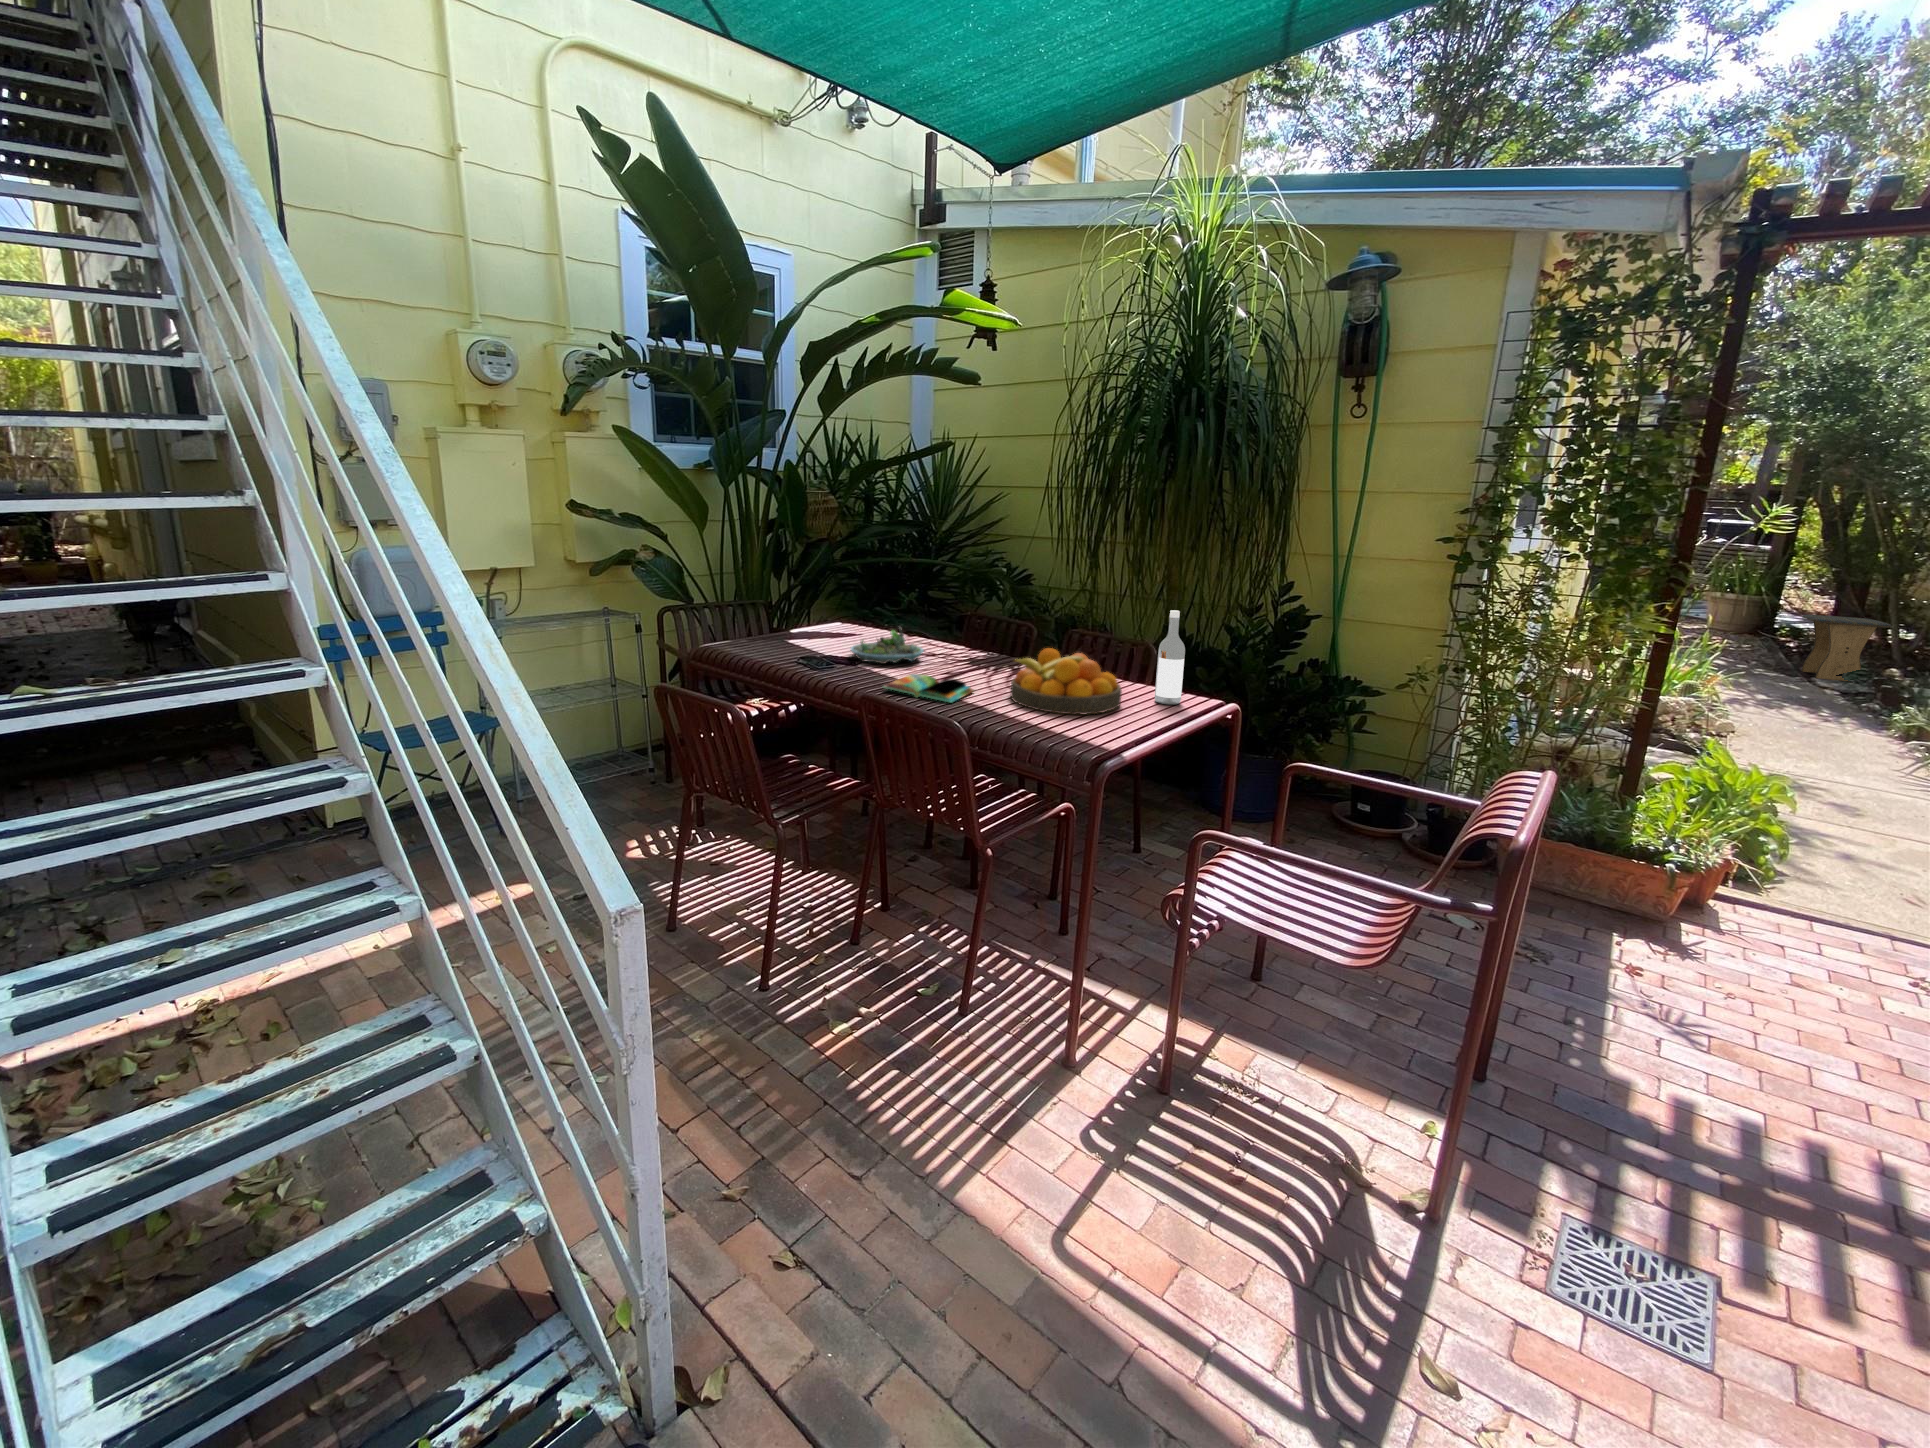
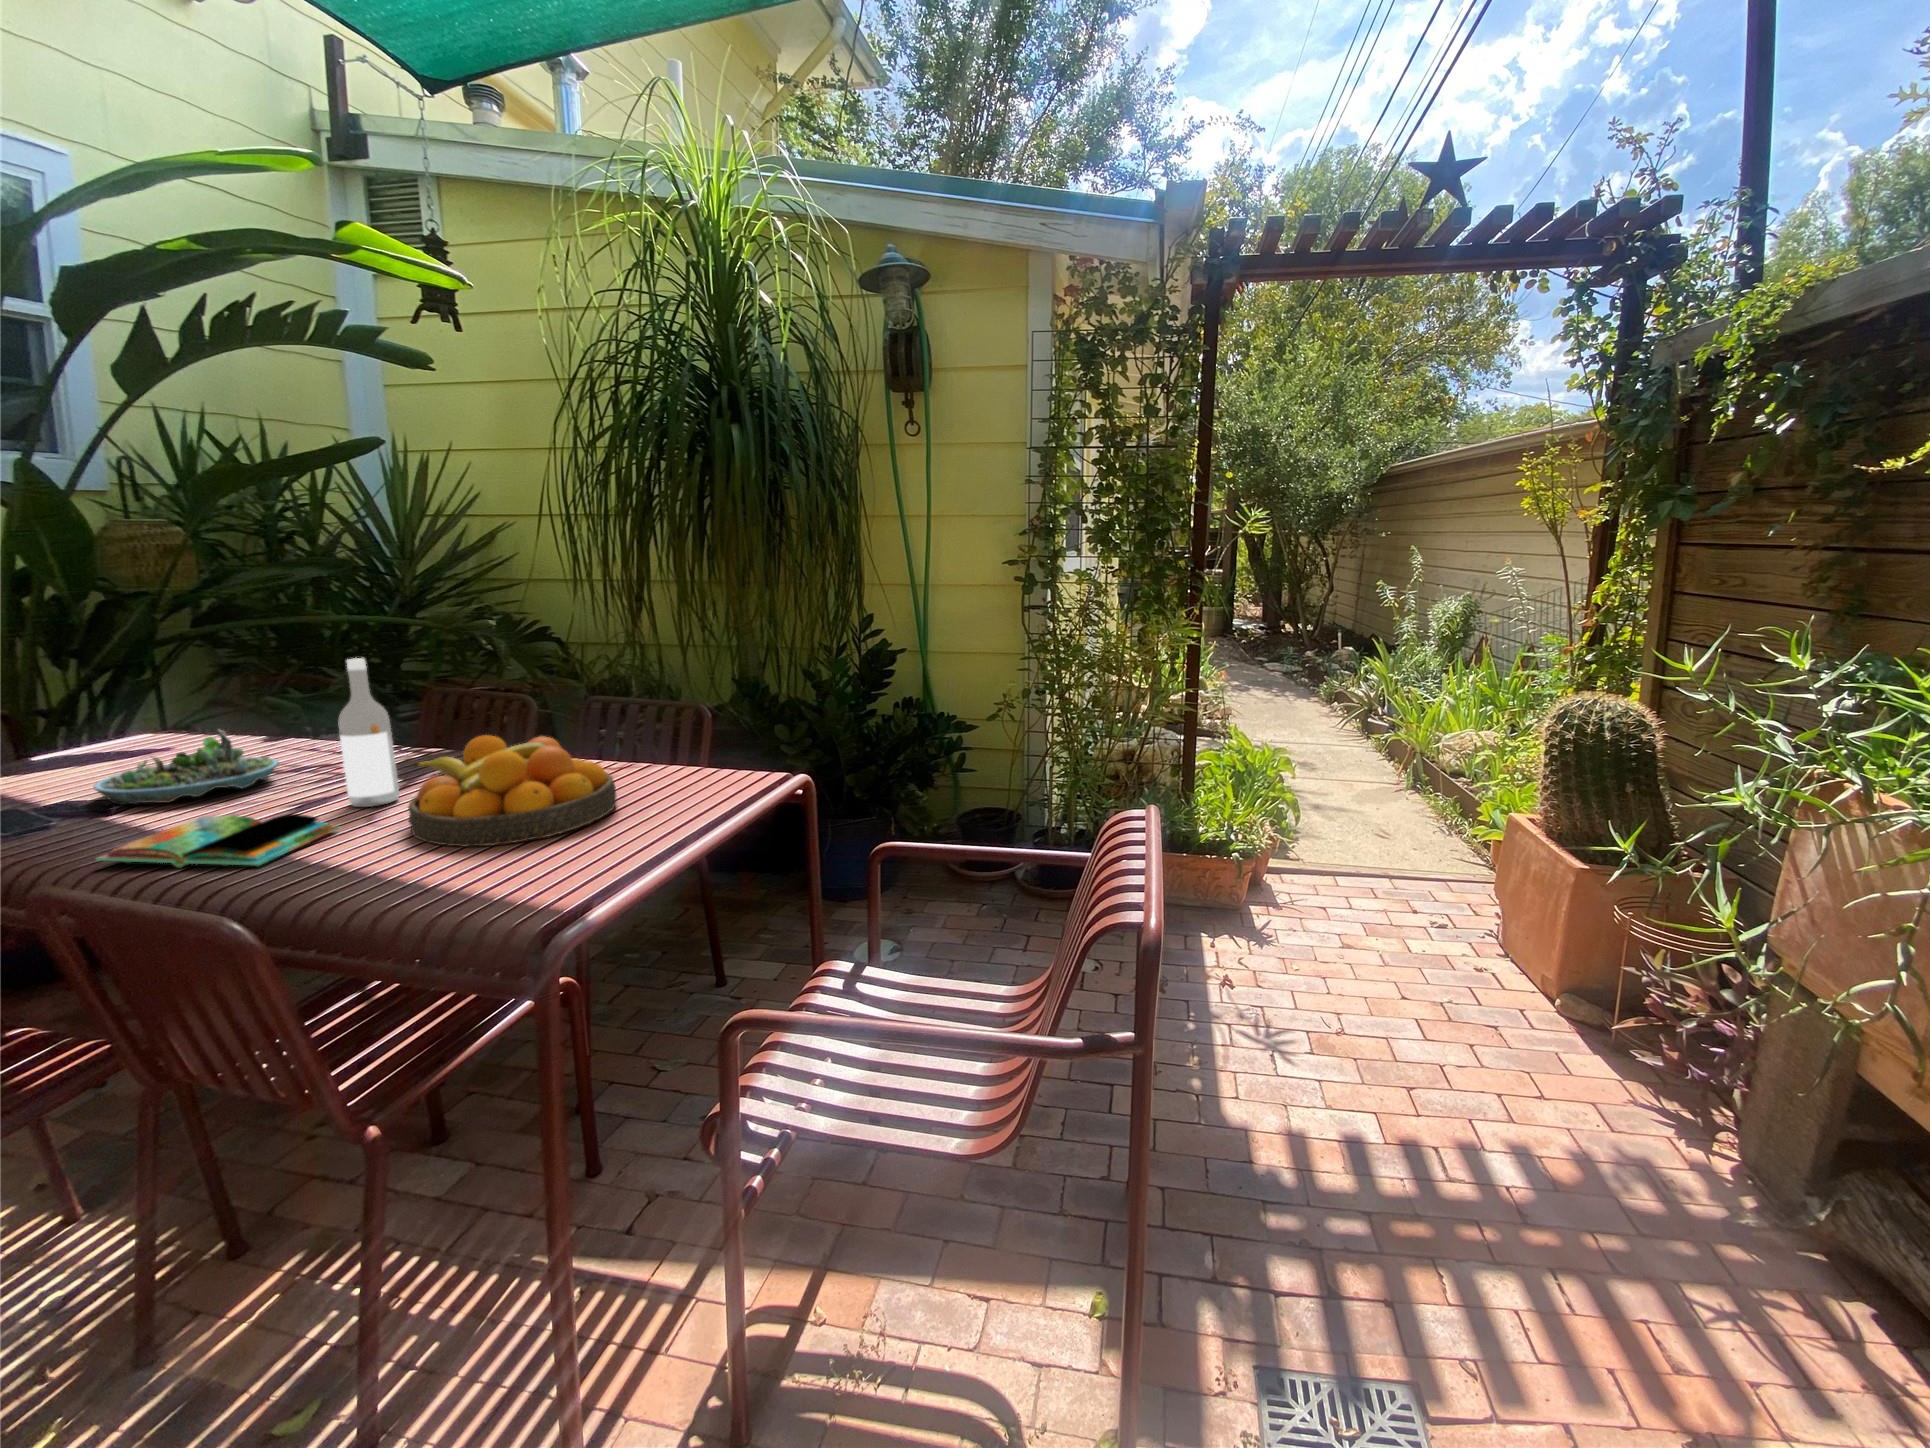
wine bottle: present [1155,610,1185,705] -> present [338,658,399,807]
stool: present [1801,615,1891,681] -> none [1249,620,1297,667]

